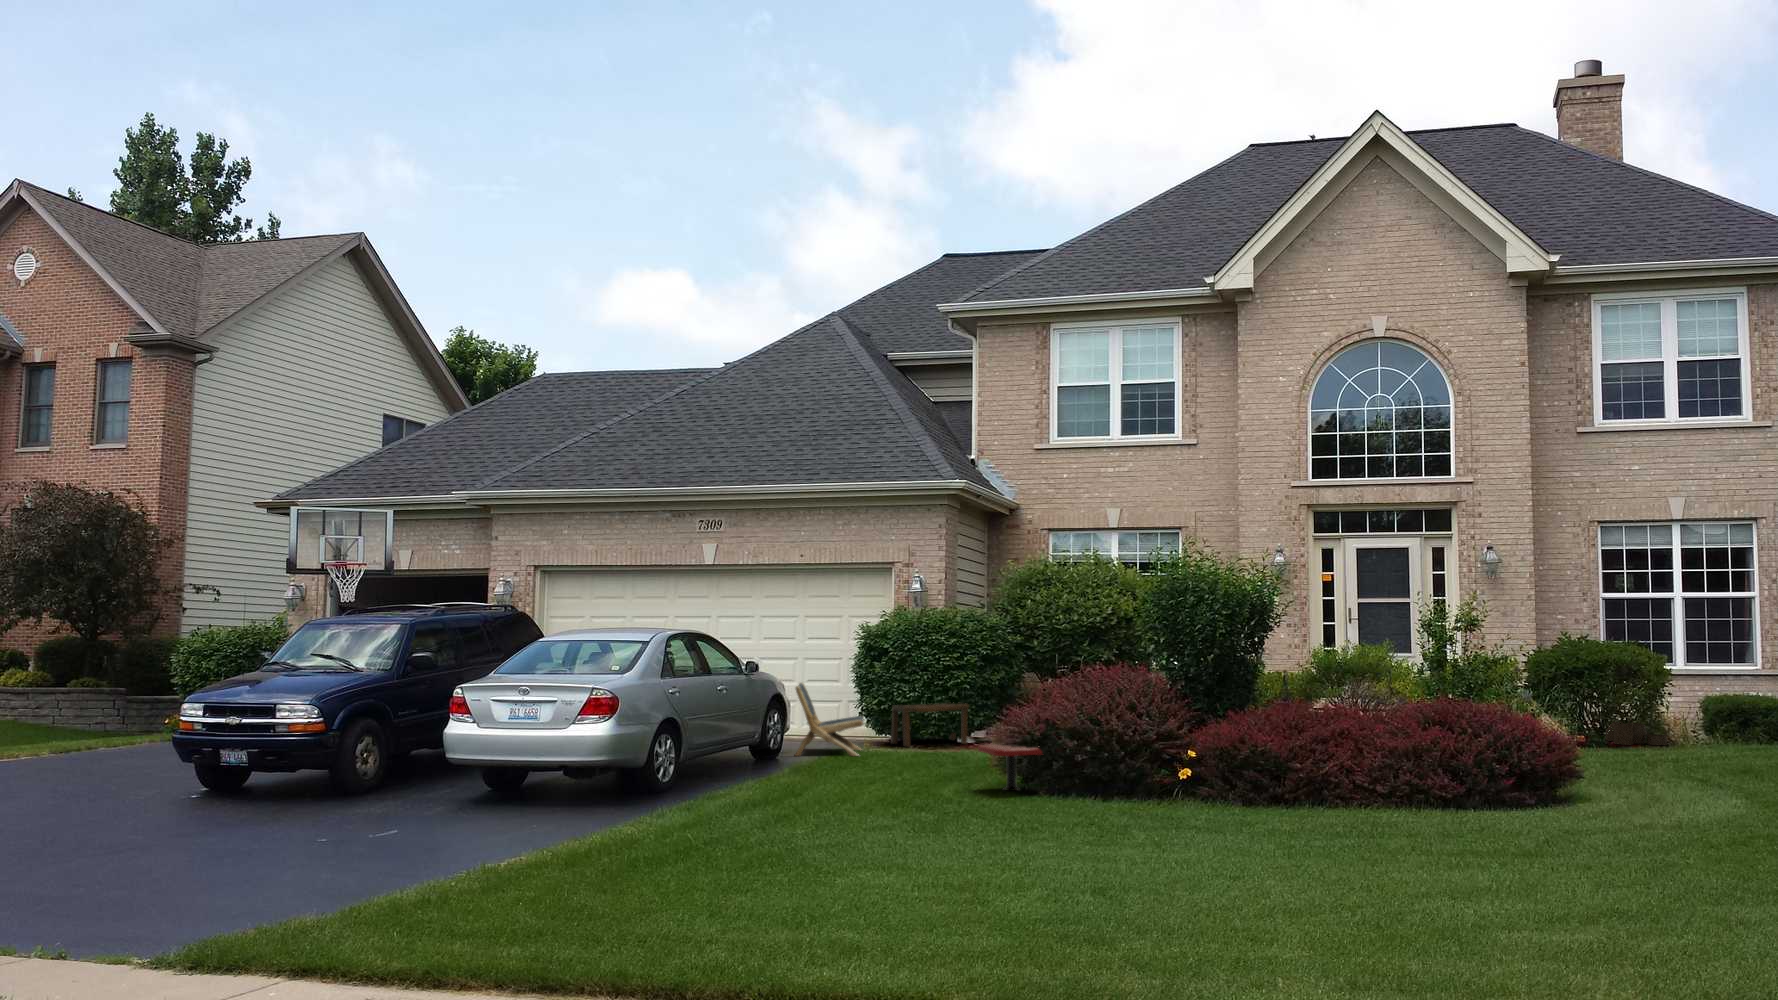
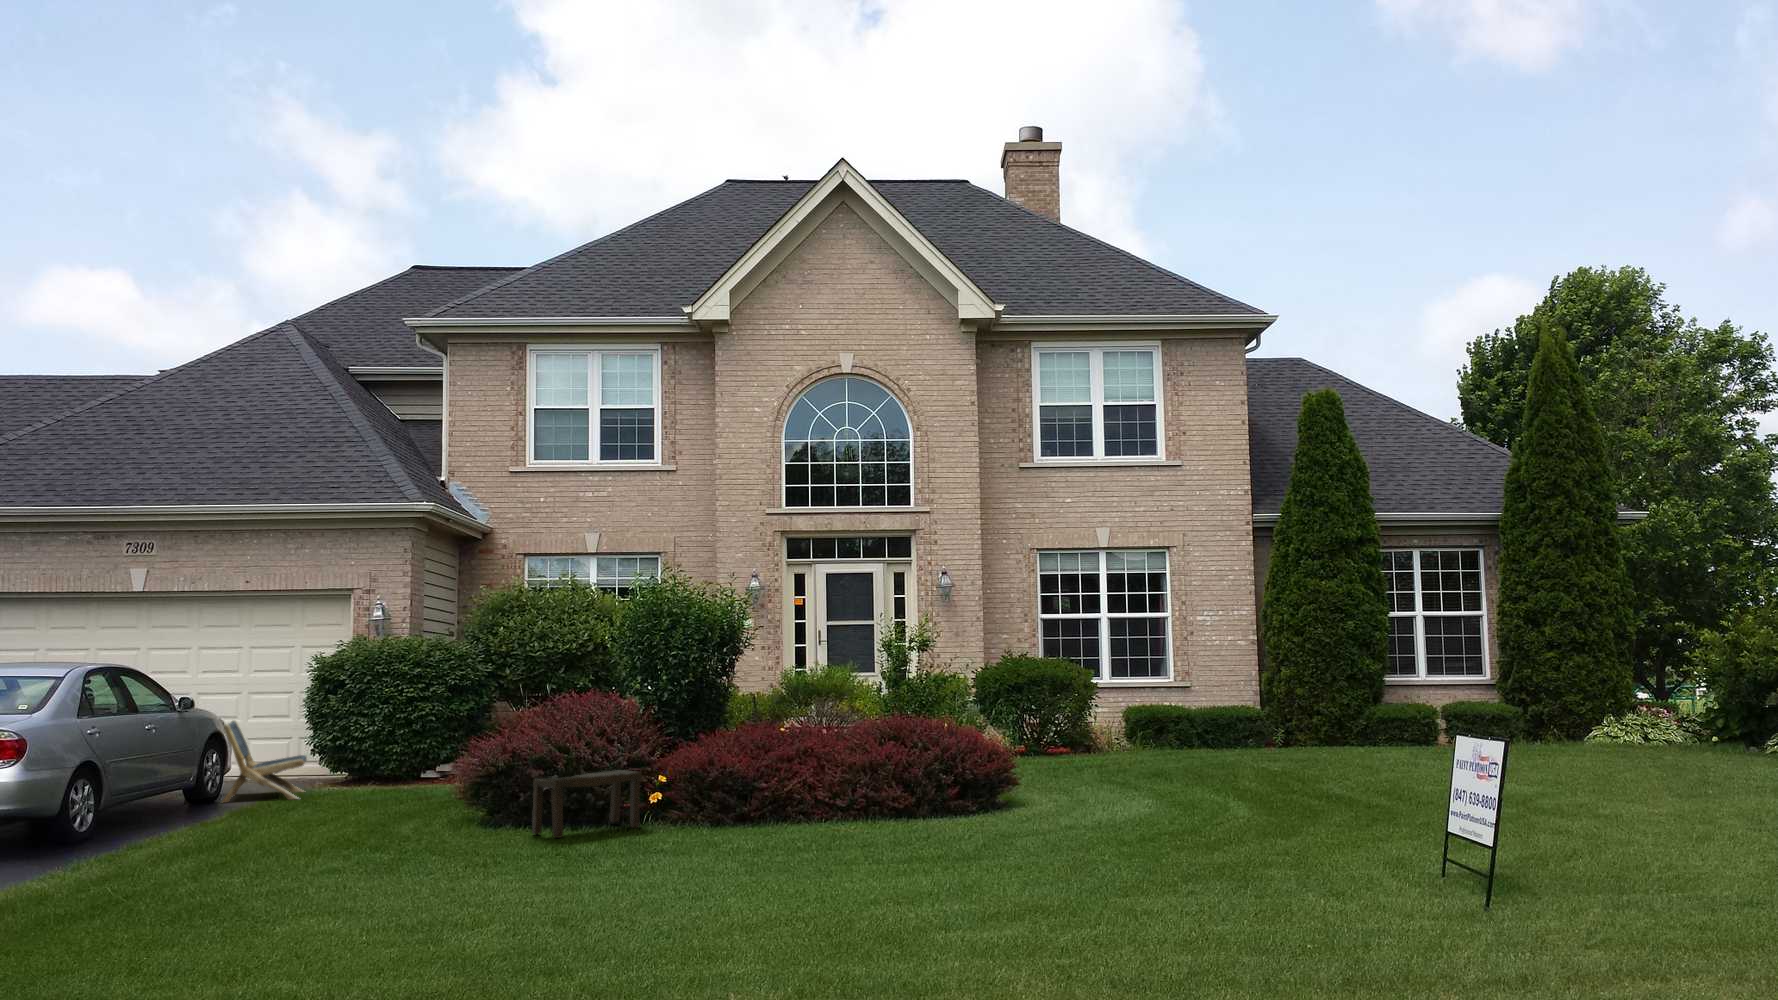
bench: present [891,703,969,747] -> present [532,770,642,838]
woven basket: present [1606,720,1667,745] -> none [1043,728,1094,751]
pedestal table: present [978,744,1042,791] -> none [427,777,502,829]

